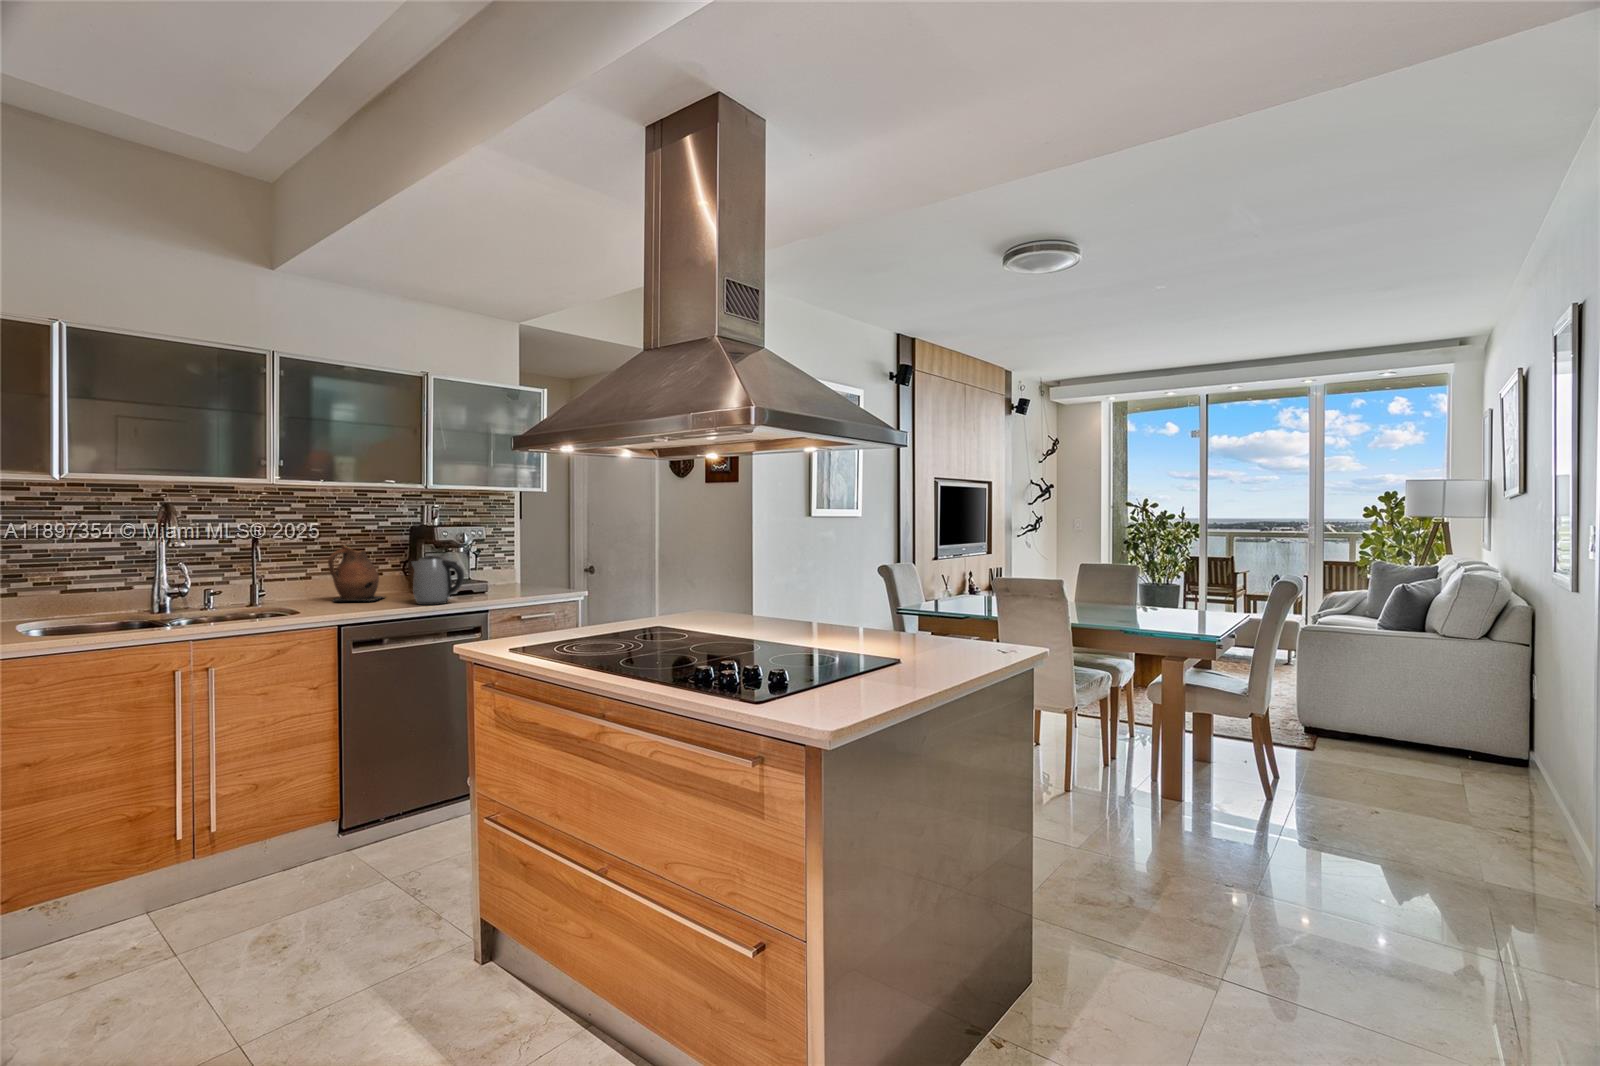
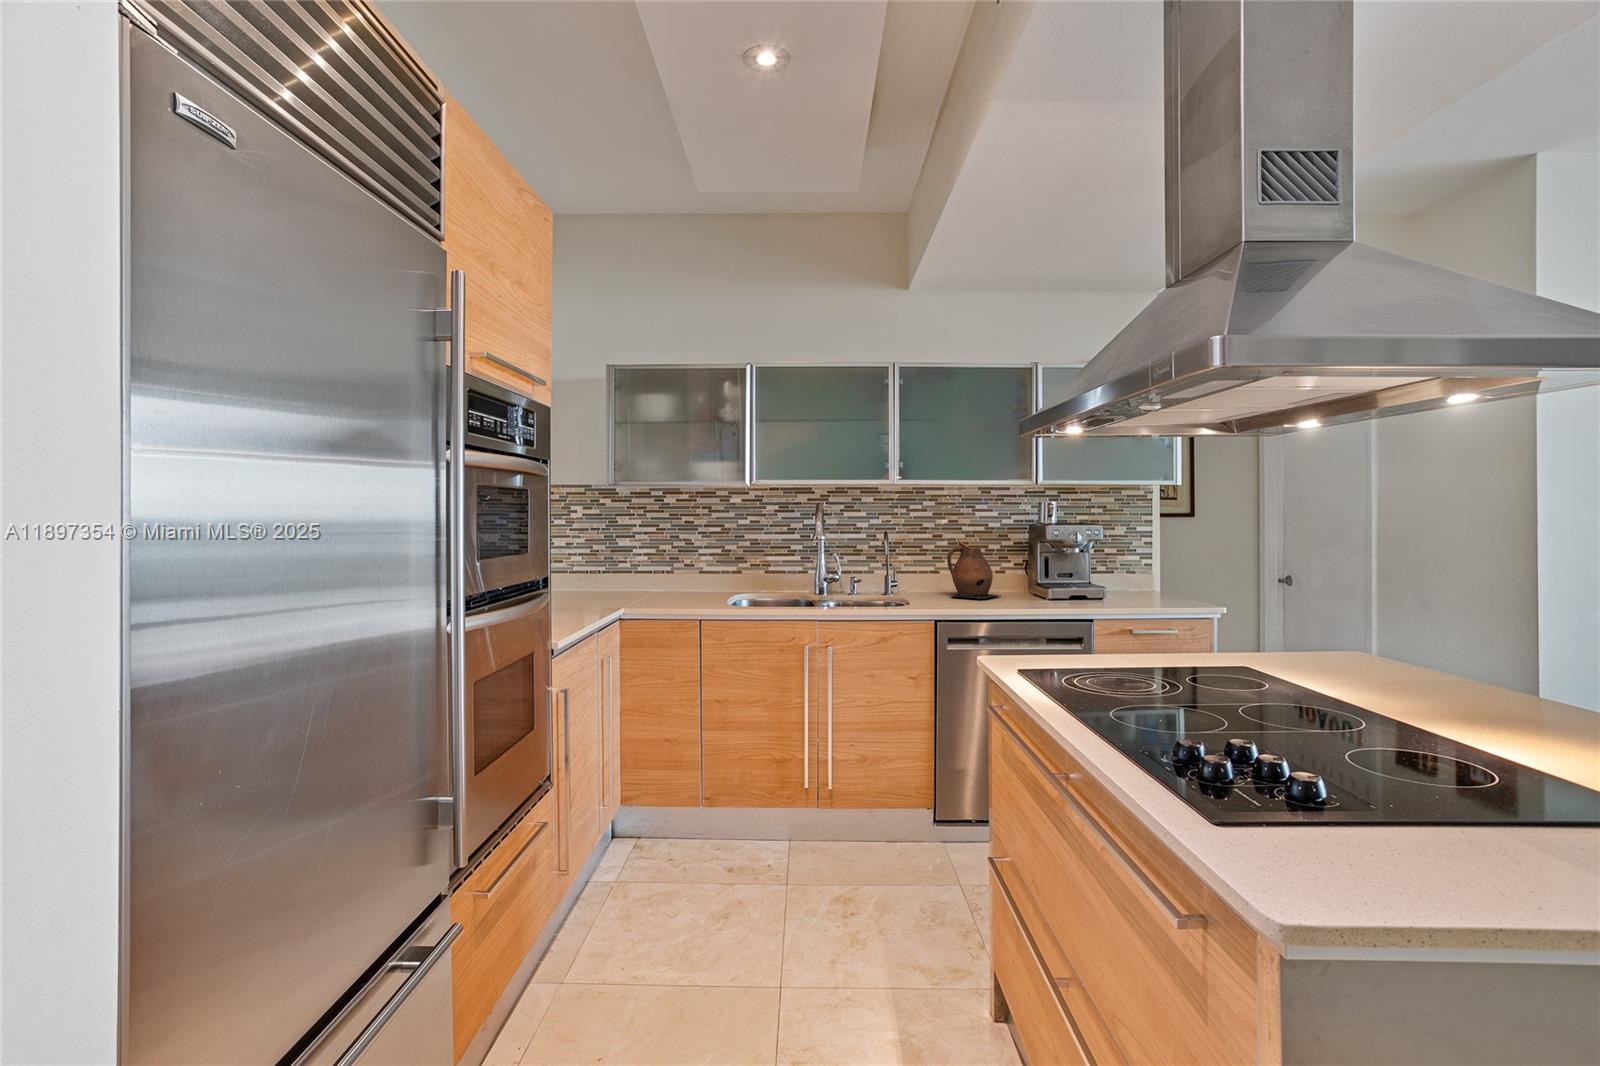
kettle: present [411,556,464,605] -> none [1014,555,1066,608]

